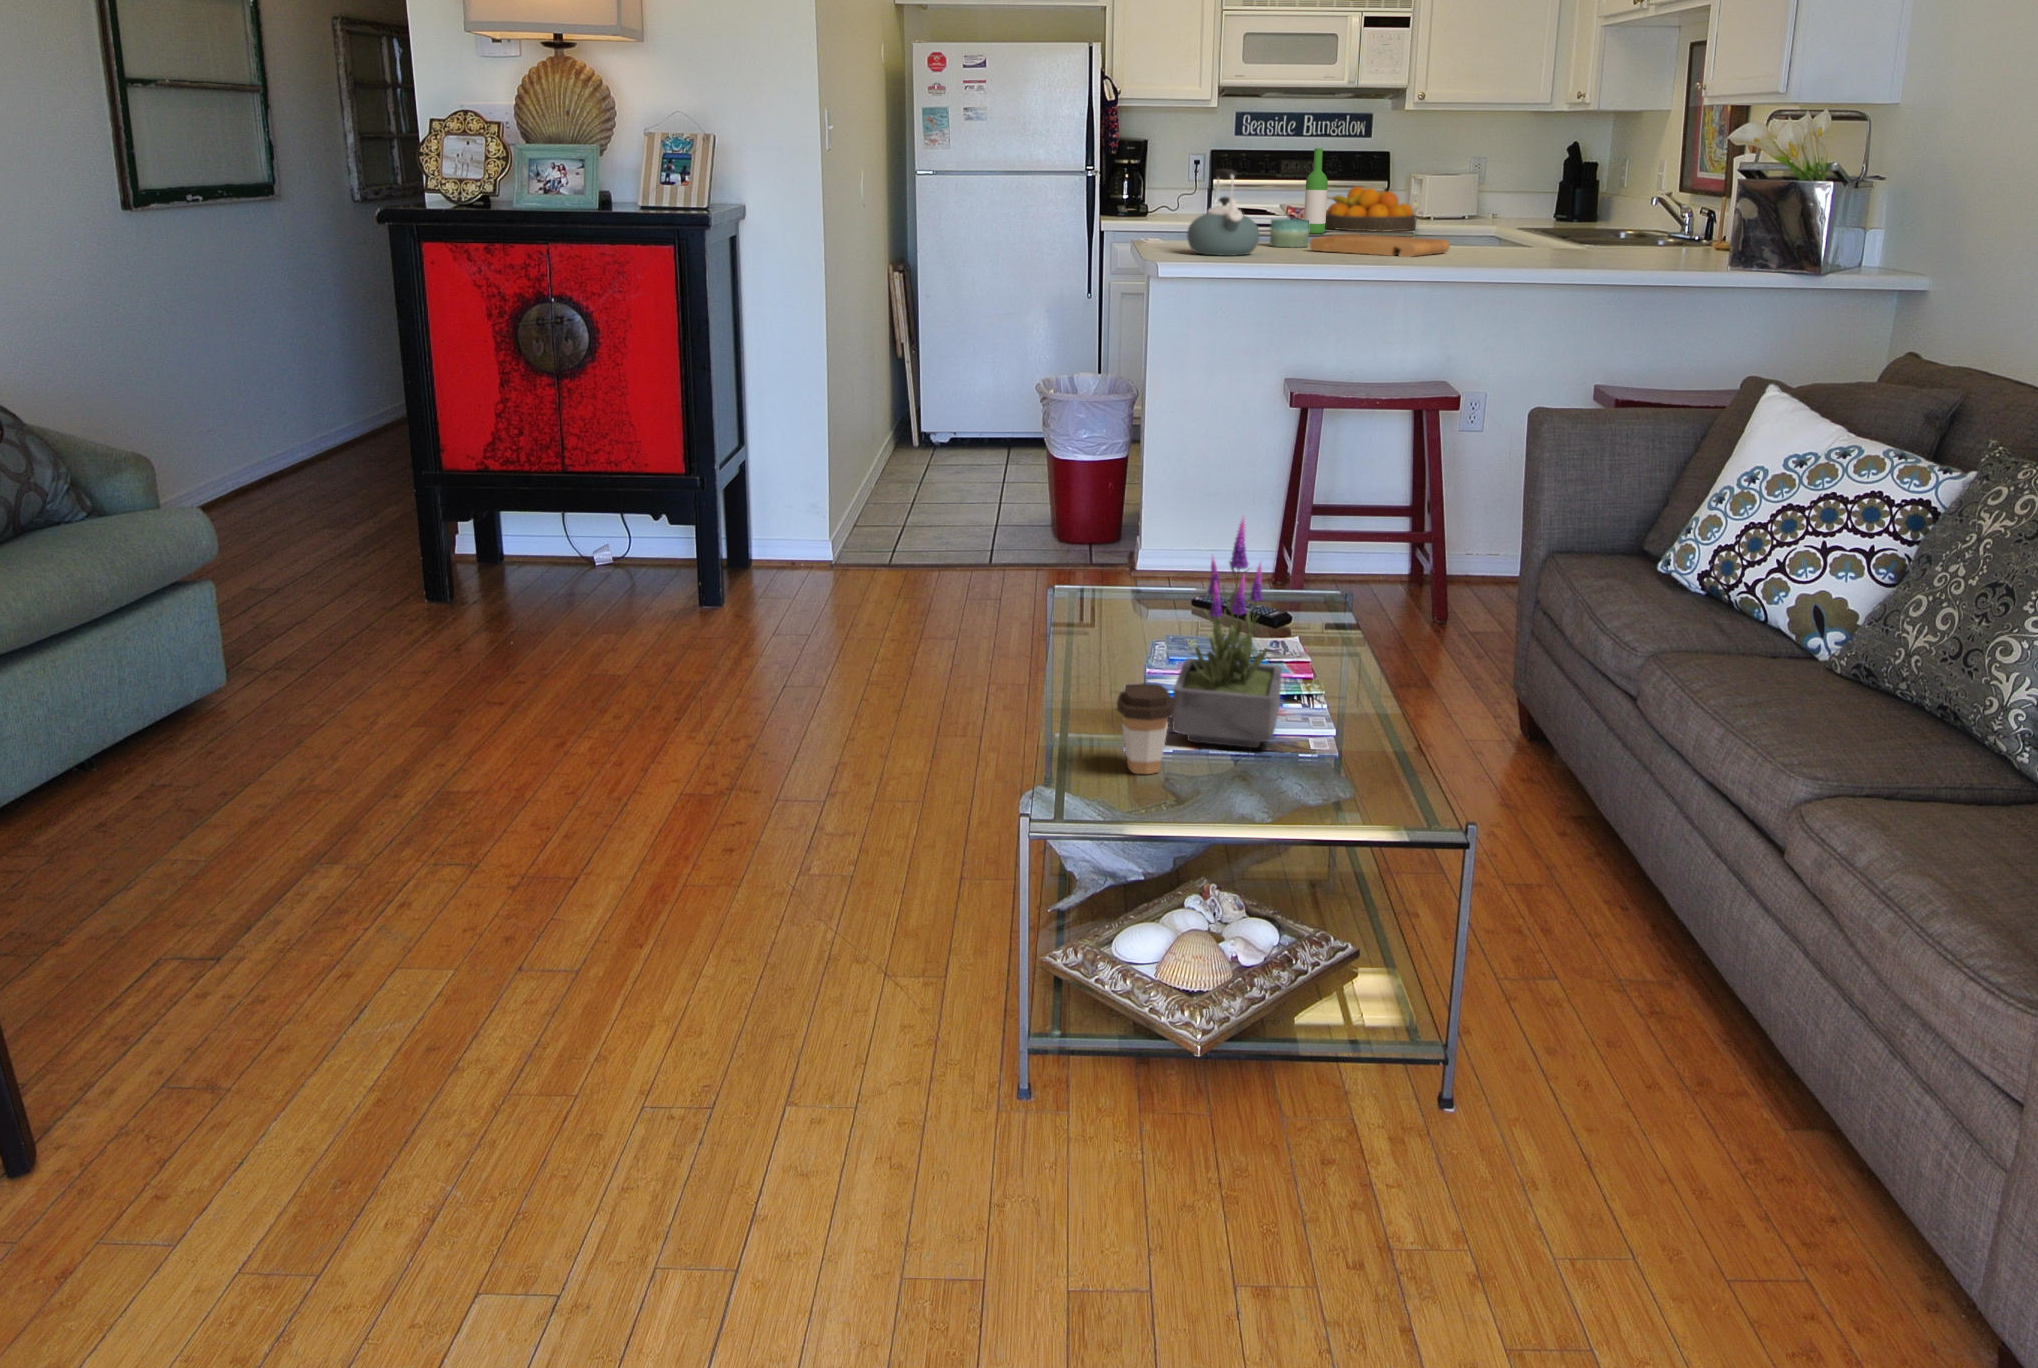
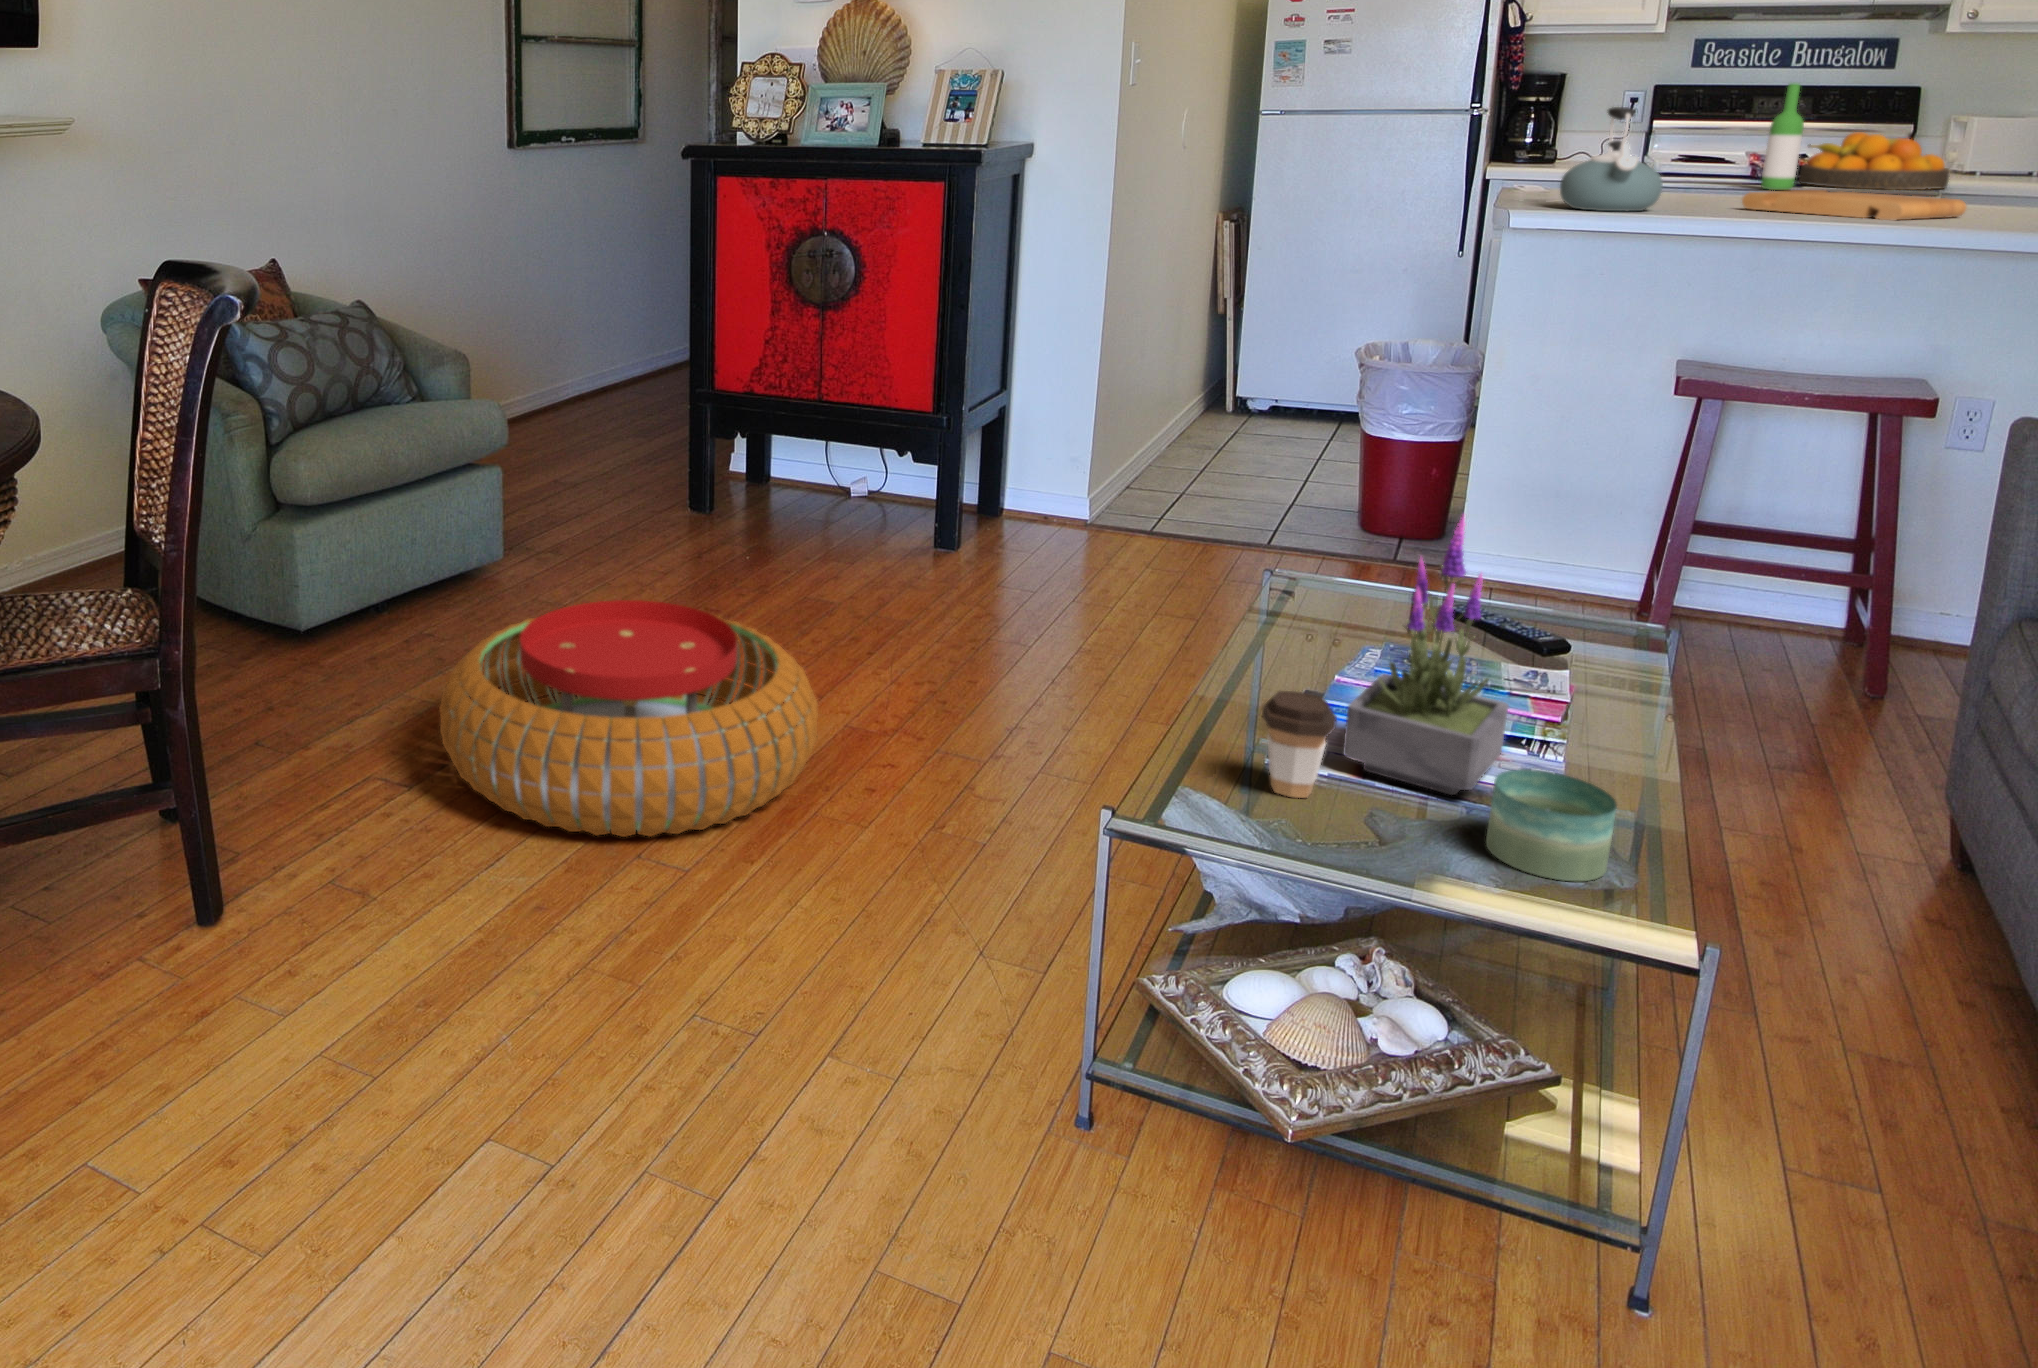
candle: present [1270,219,1309,247] -> present [1486,769,1617,881]
pouf: none [236,704,670,967] -> present [439,600,818,837]

